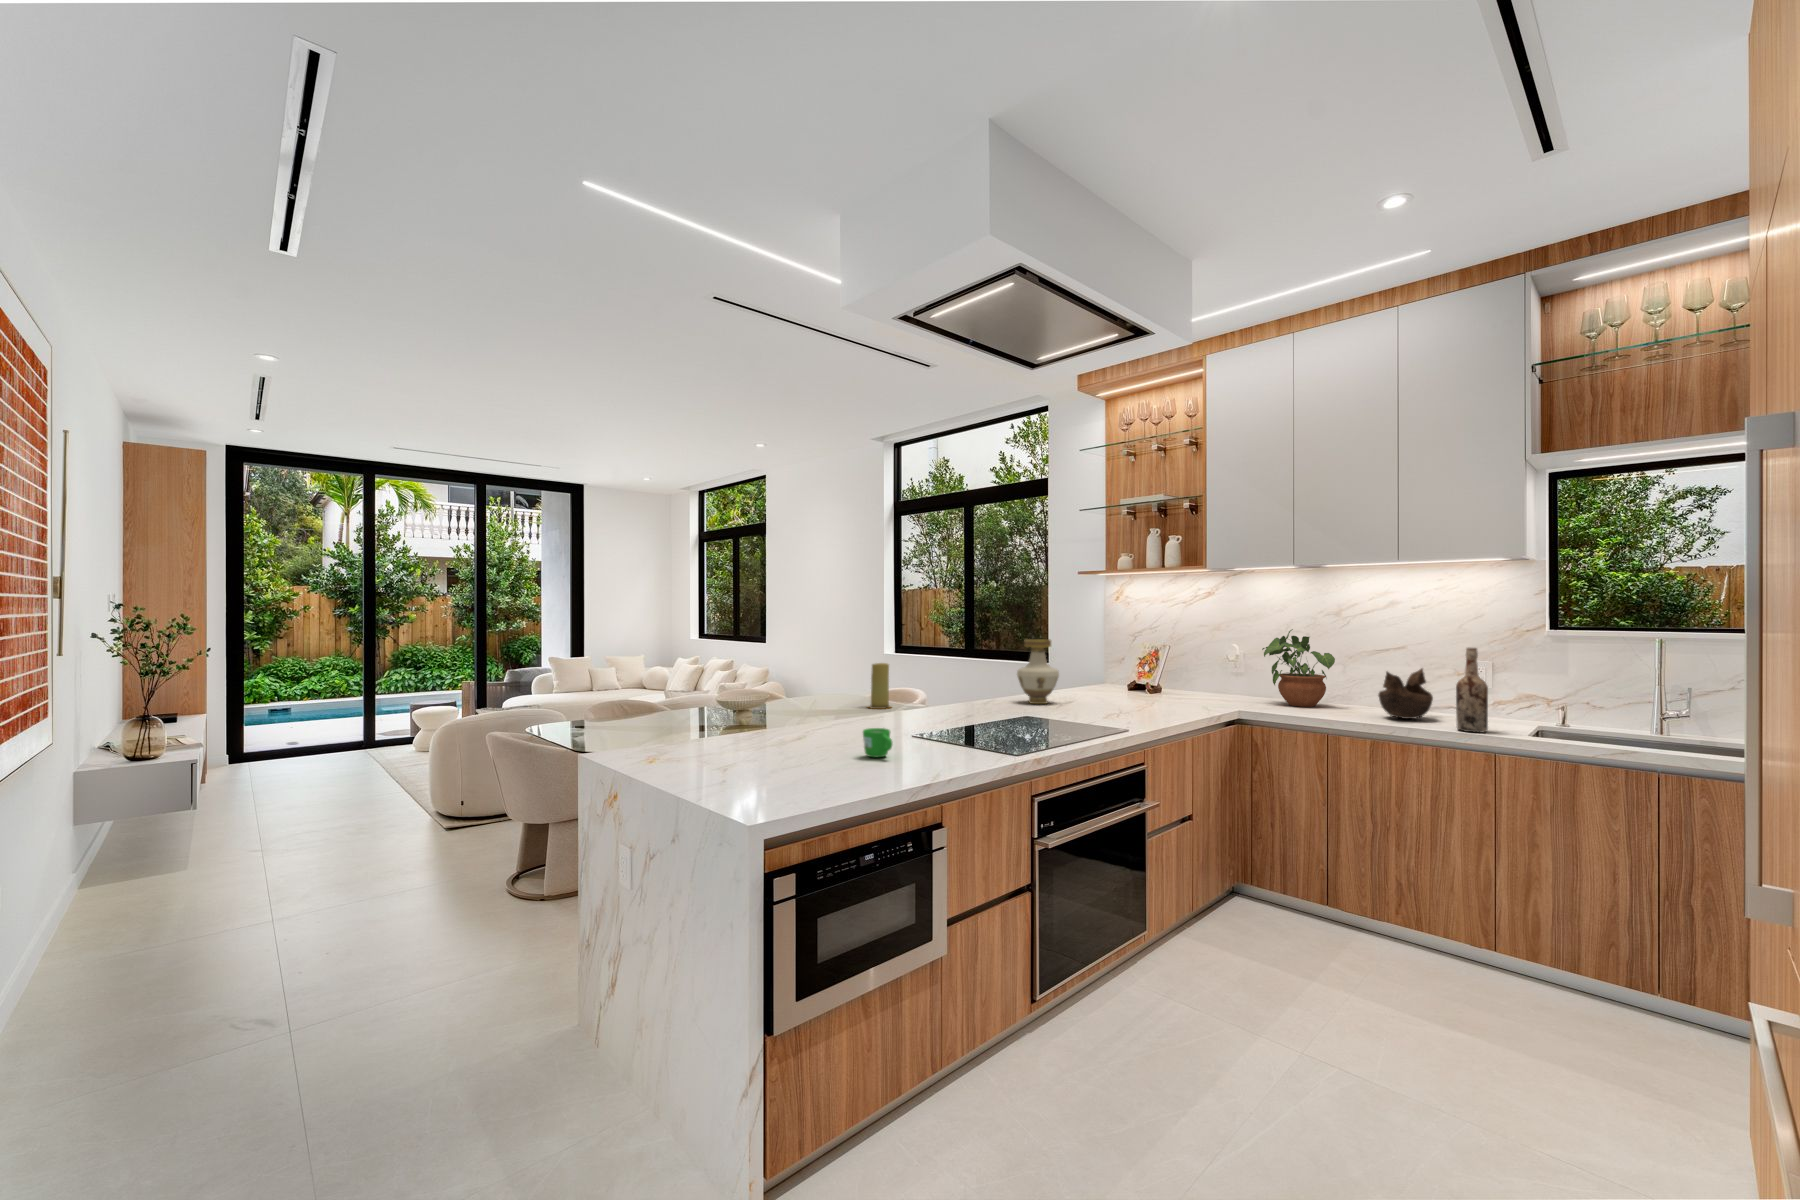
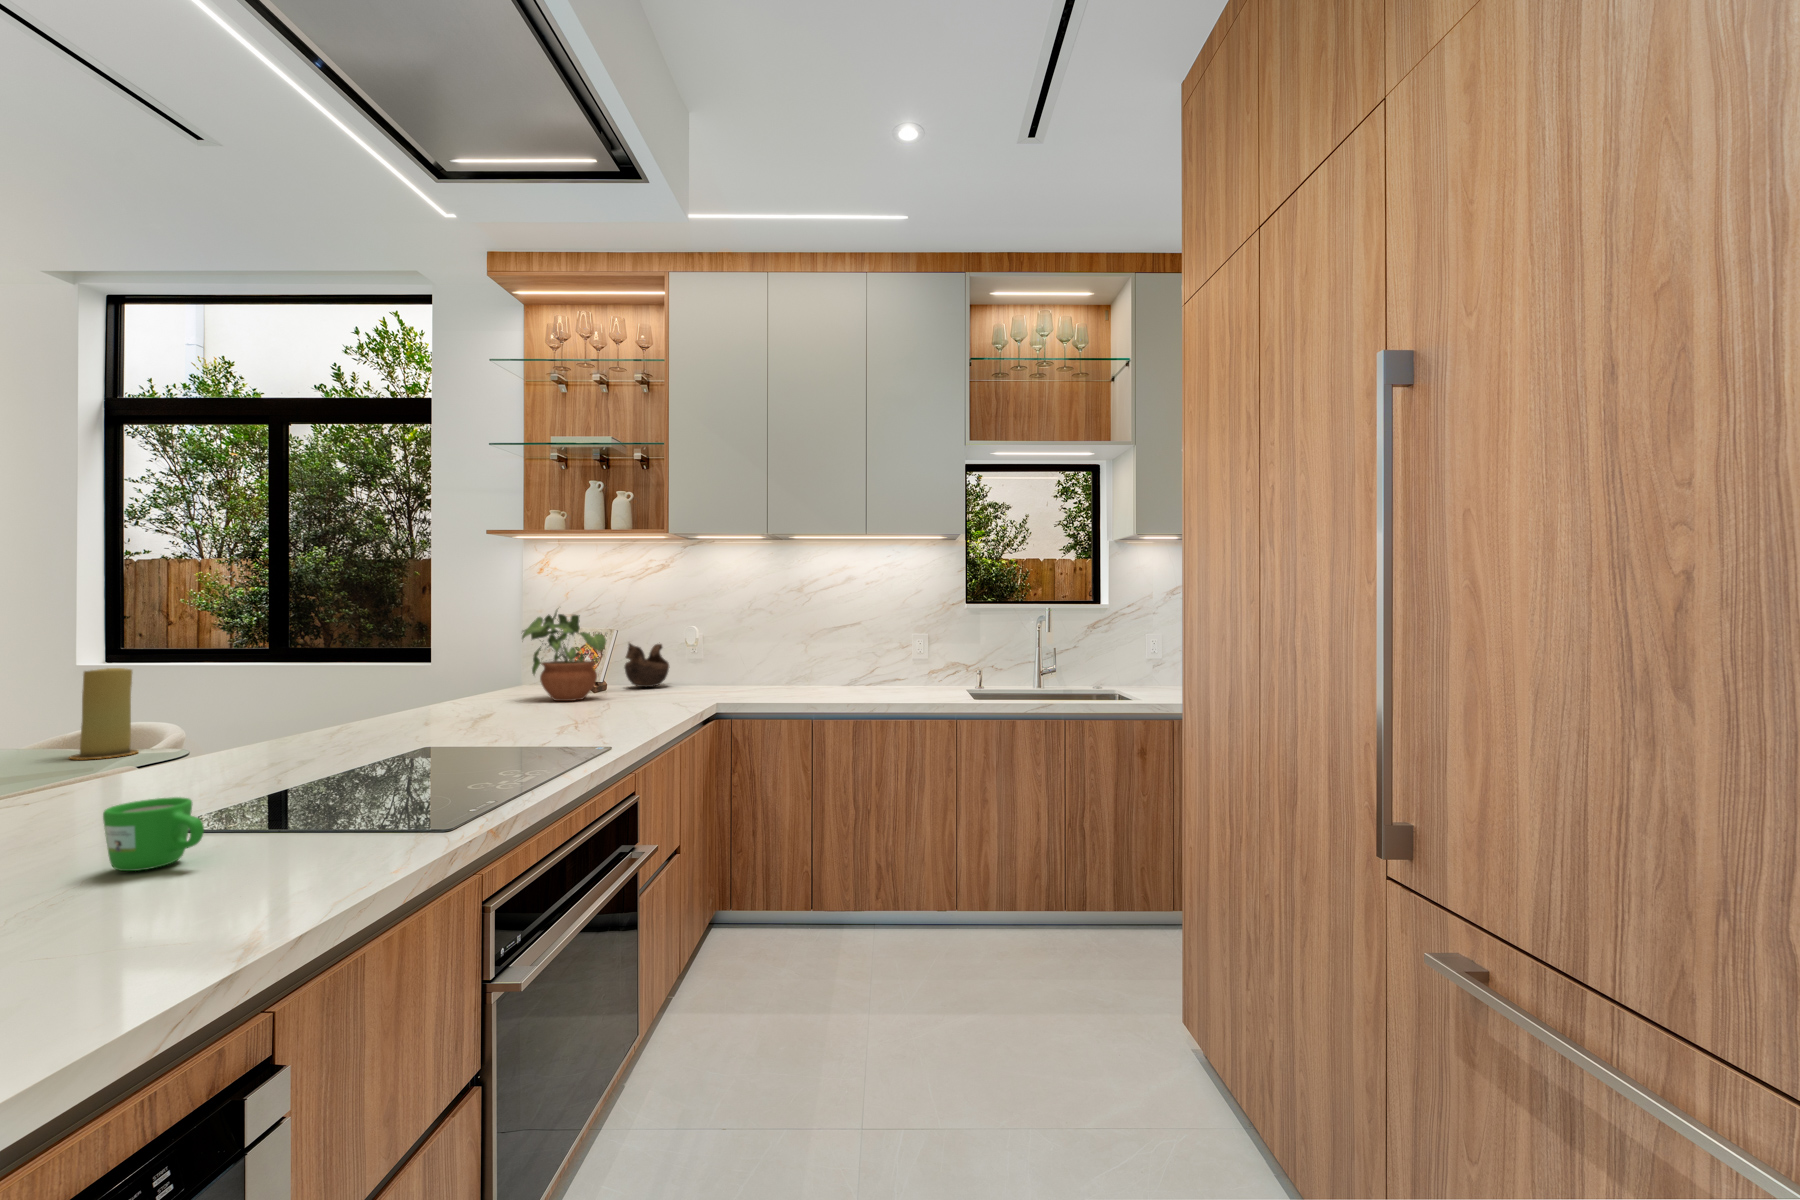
potted plant: present [1262,629,1335,707] -> present [522,610,606,701]
vase: present [1017,639,1059,704] -> none [406,621,478,718]
wine bottle: present [1456,648,1488,732] -> none [930,618,955,700]
decorative bowl: present [1378,668,1433,719] -> present [624,643,669,687]

